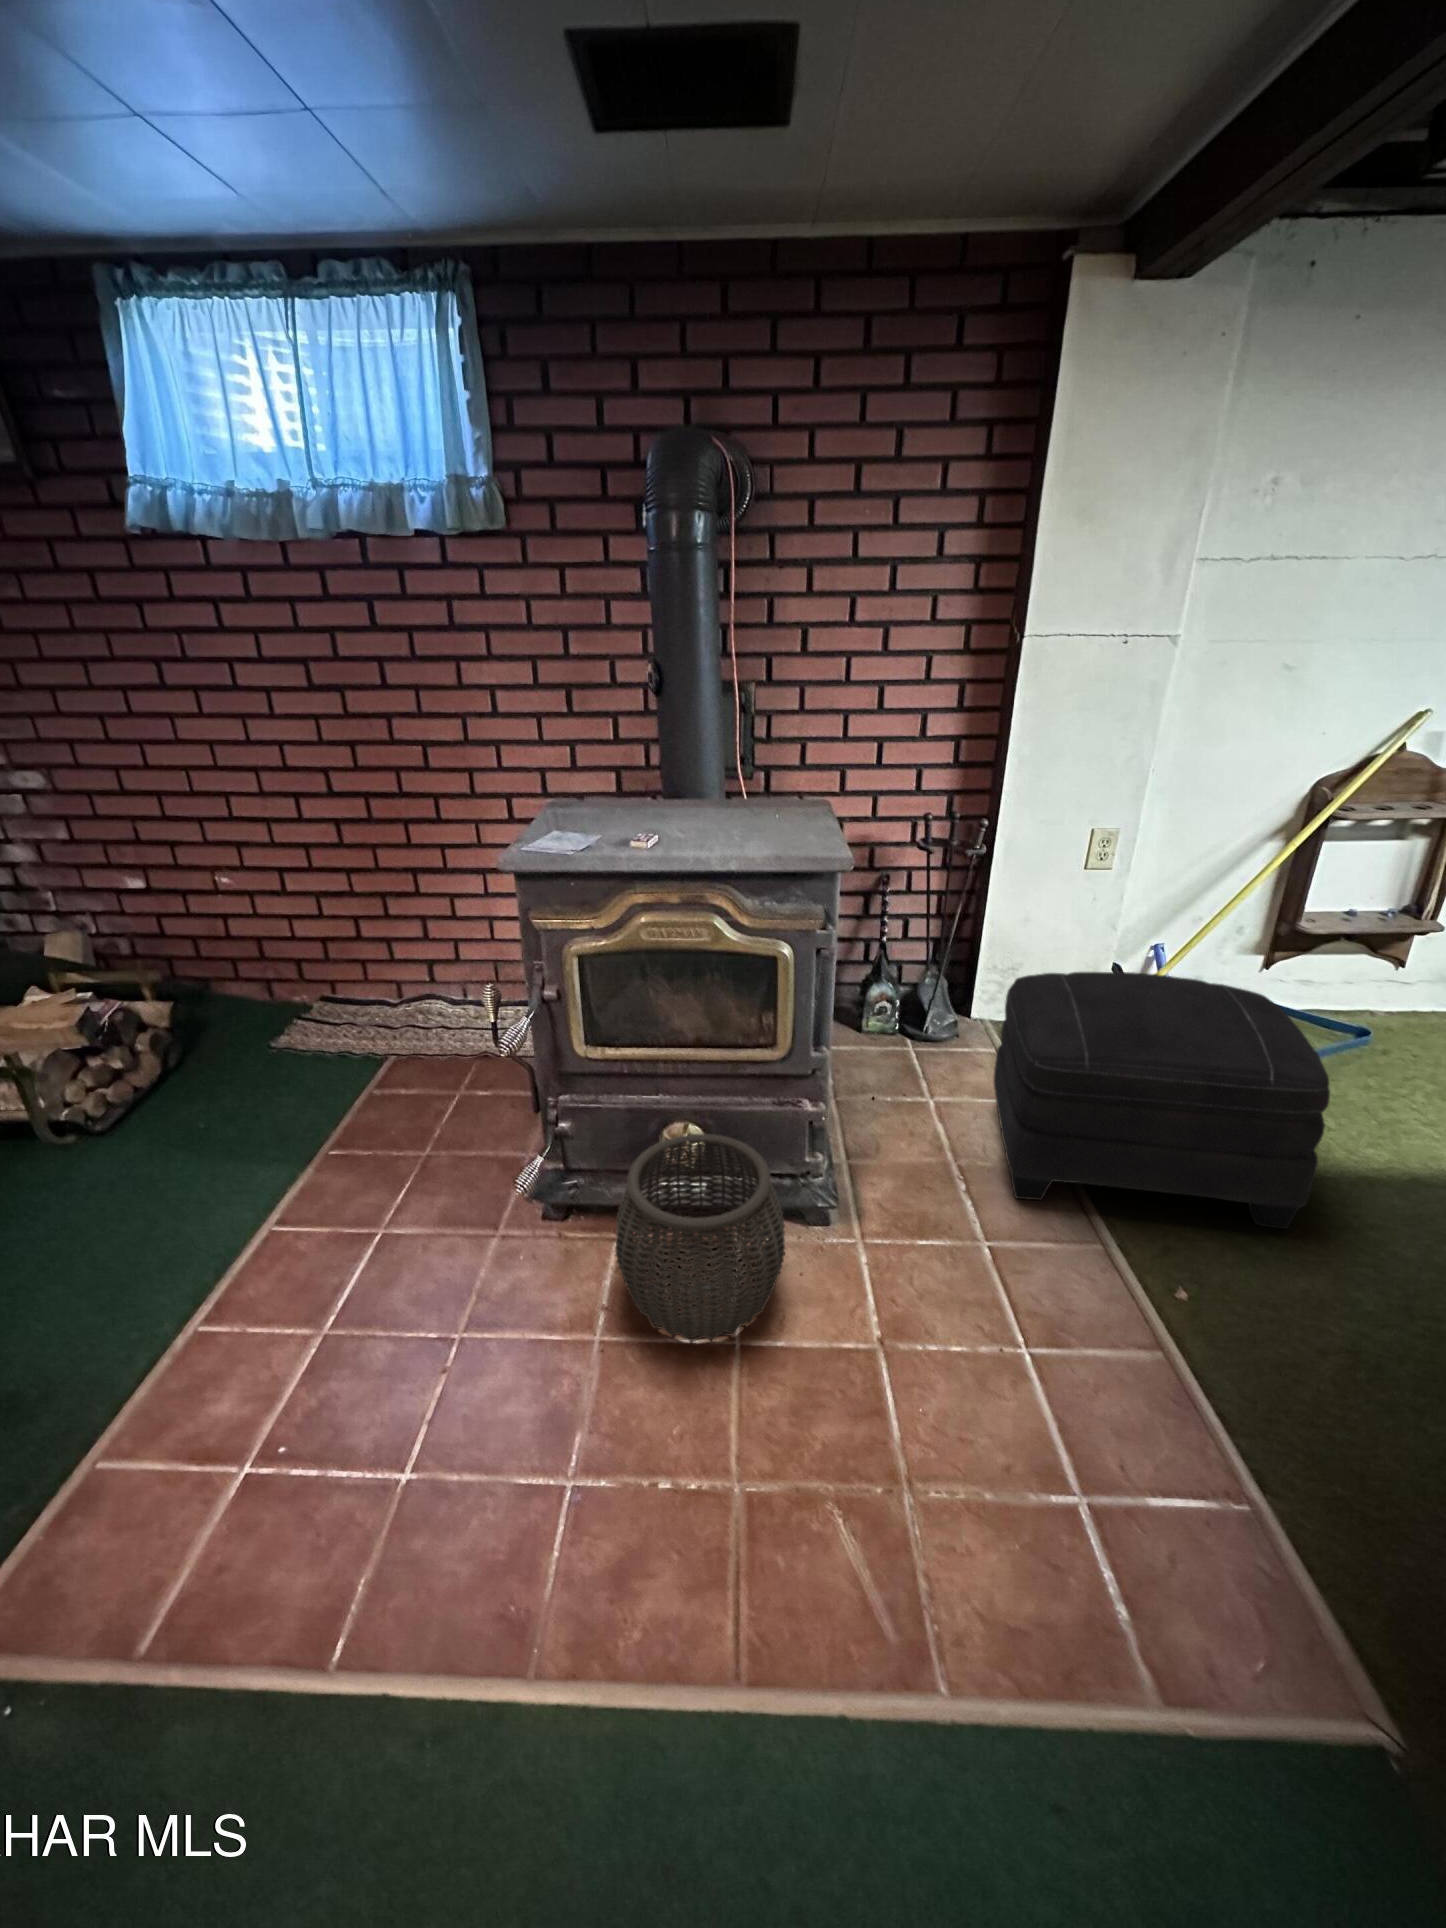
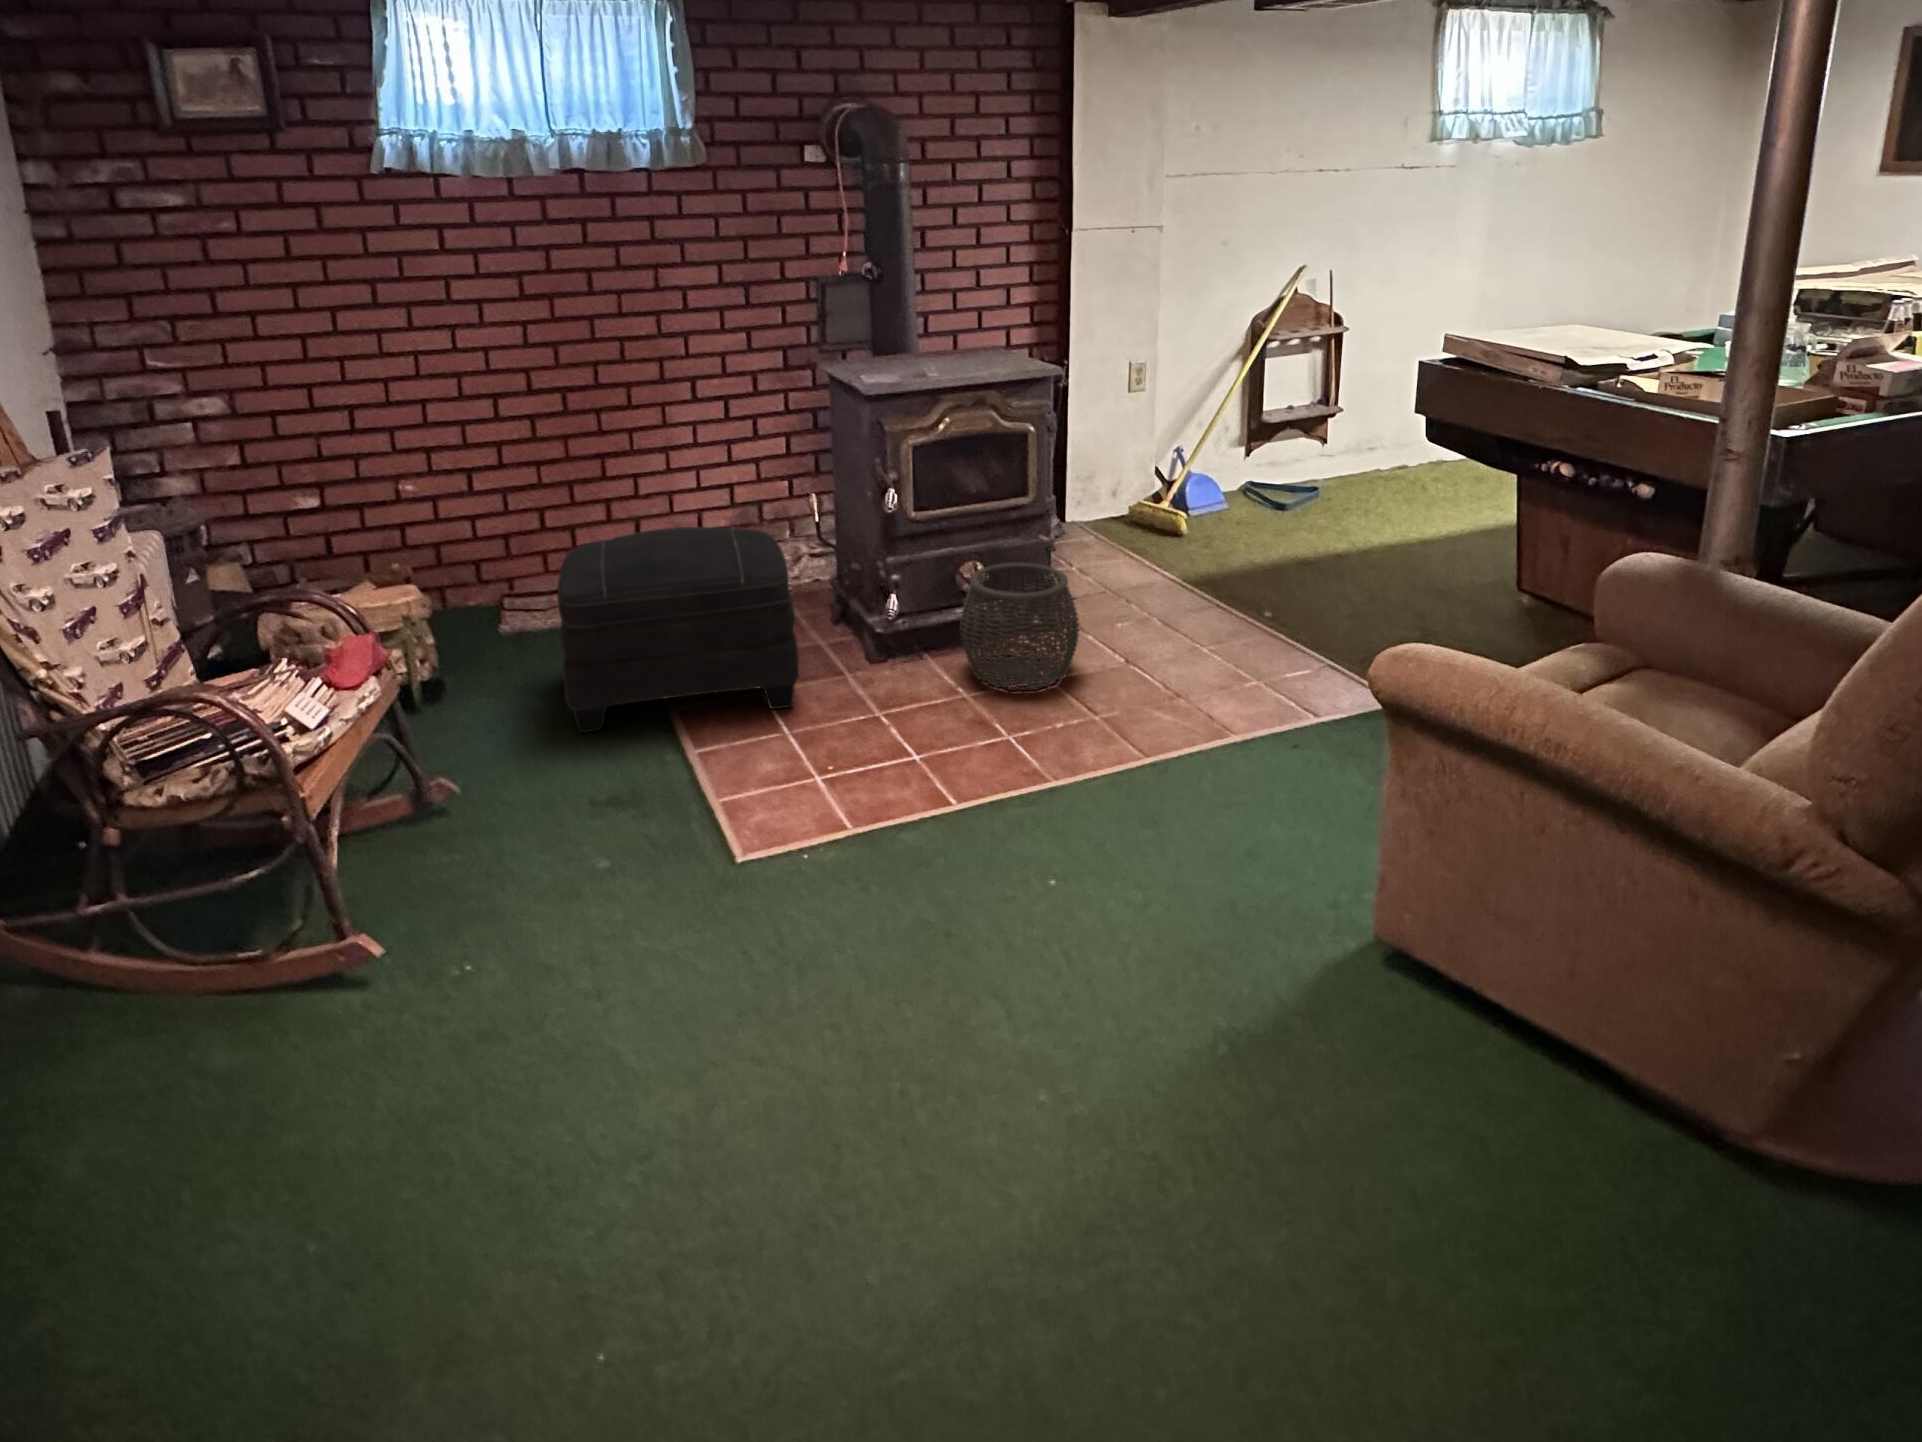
ottoman: present [993,972,1330,1229] -> present [557,527,799,733]

